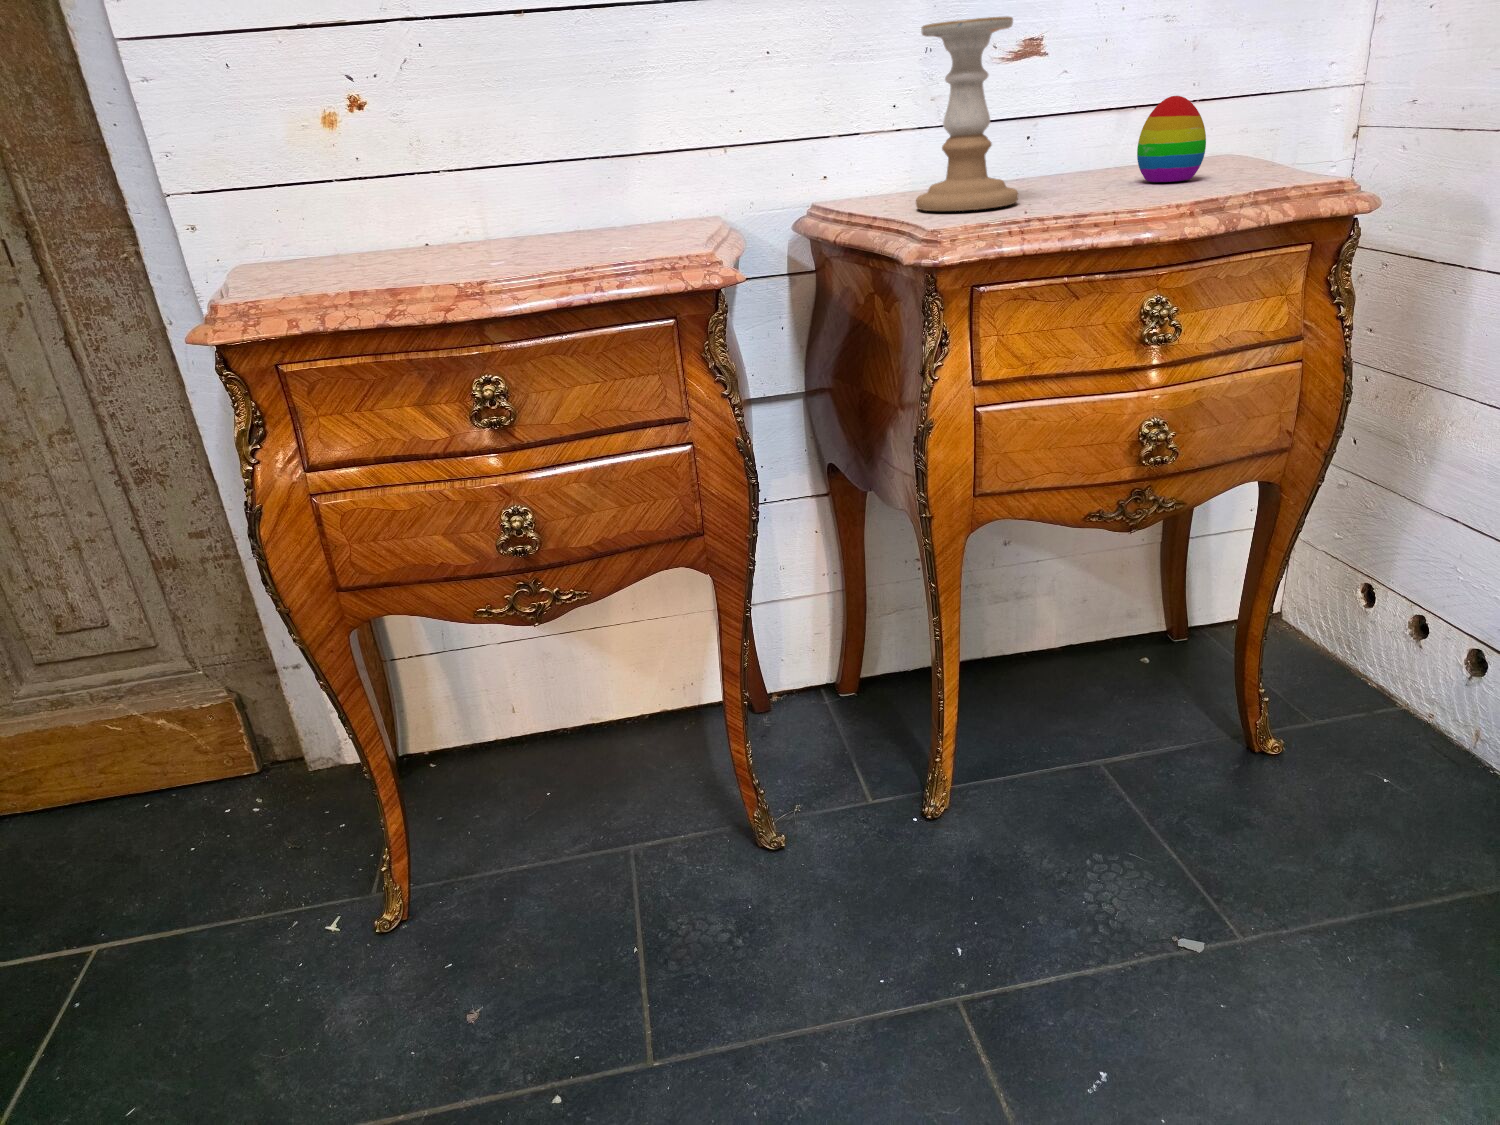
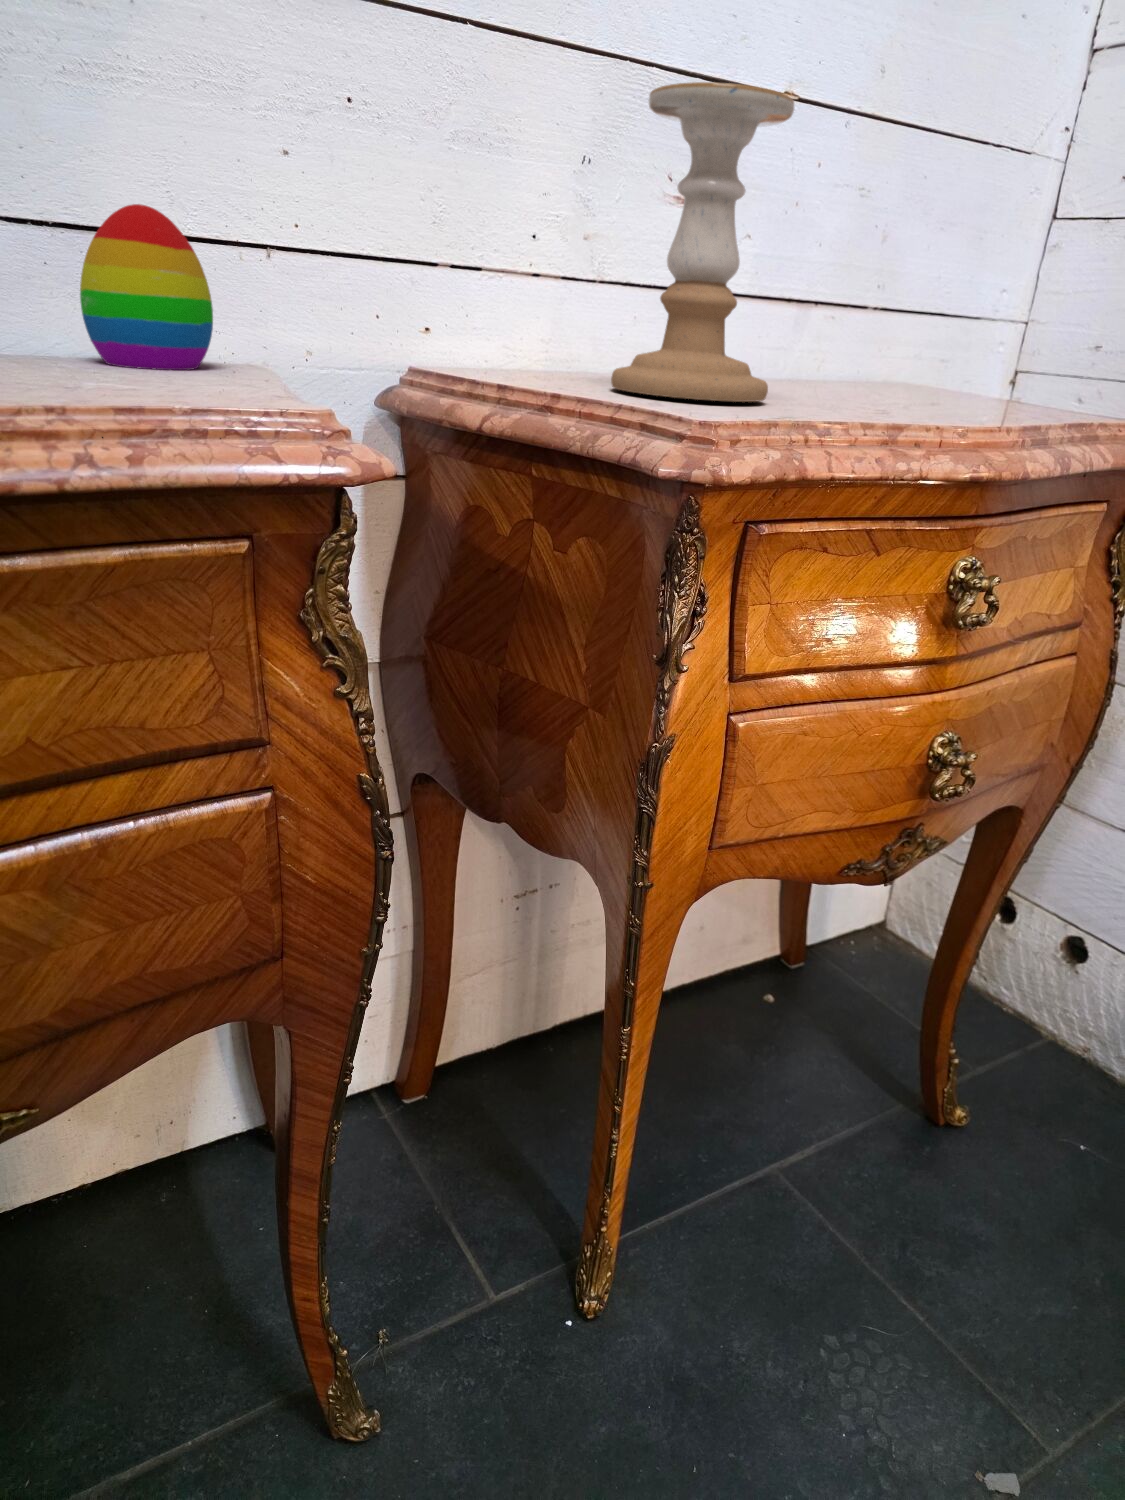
decorative egg: present [1137,96,1206,182] -> present [80,204,213,370]

